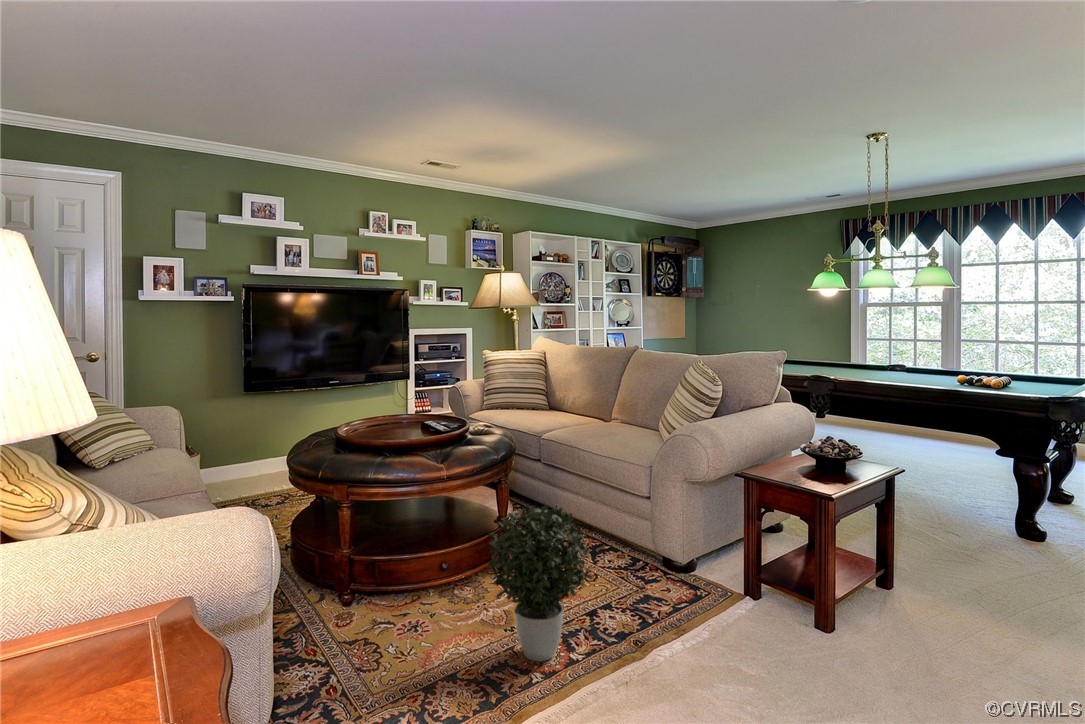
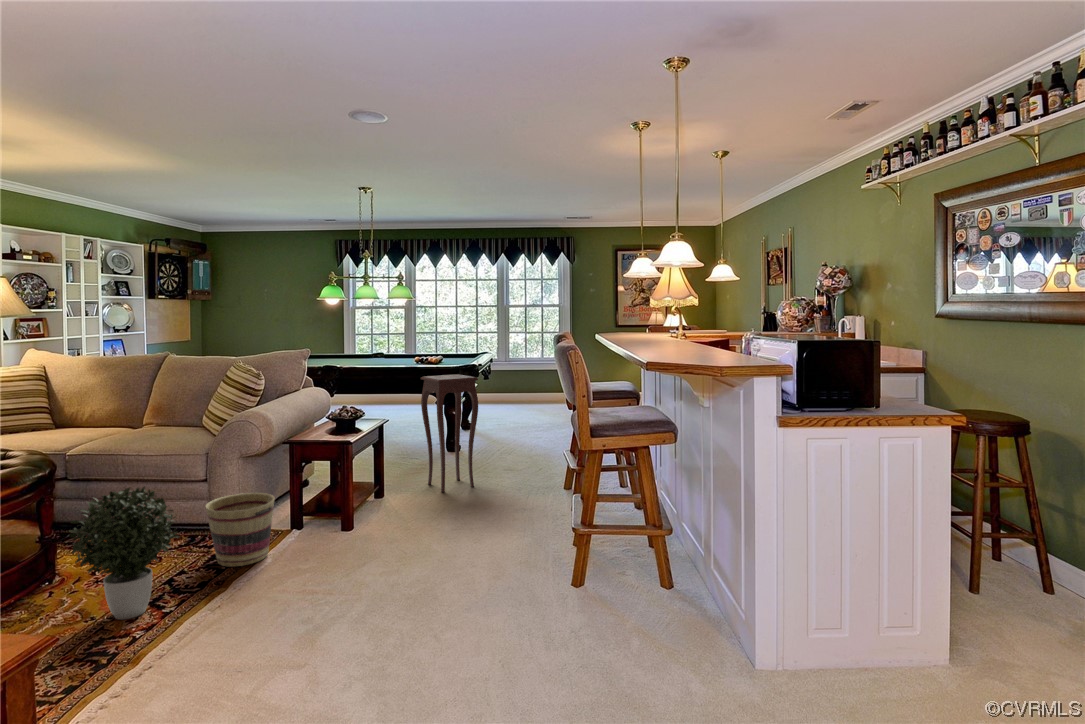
side table: none [950,397,1066,586] -> present [421,374,478,492]
basket: none [636,528,717,626] -> present [205,493,275,567]

